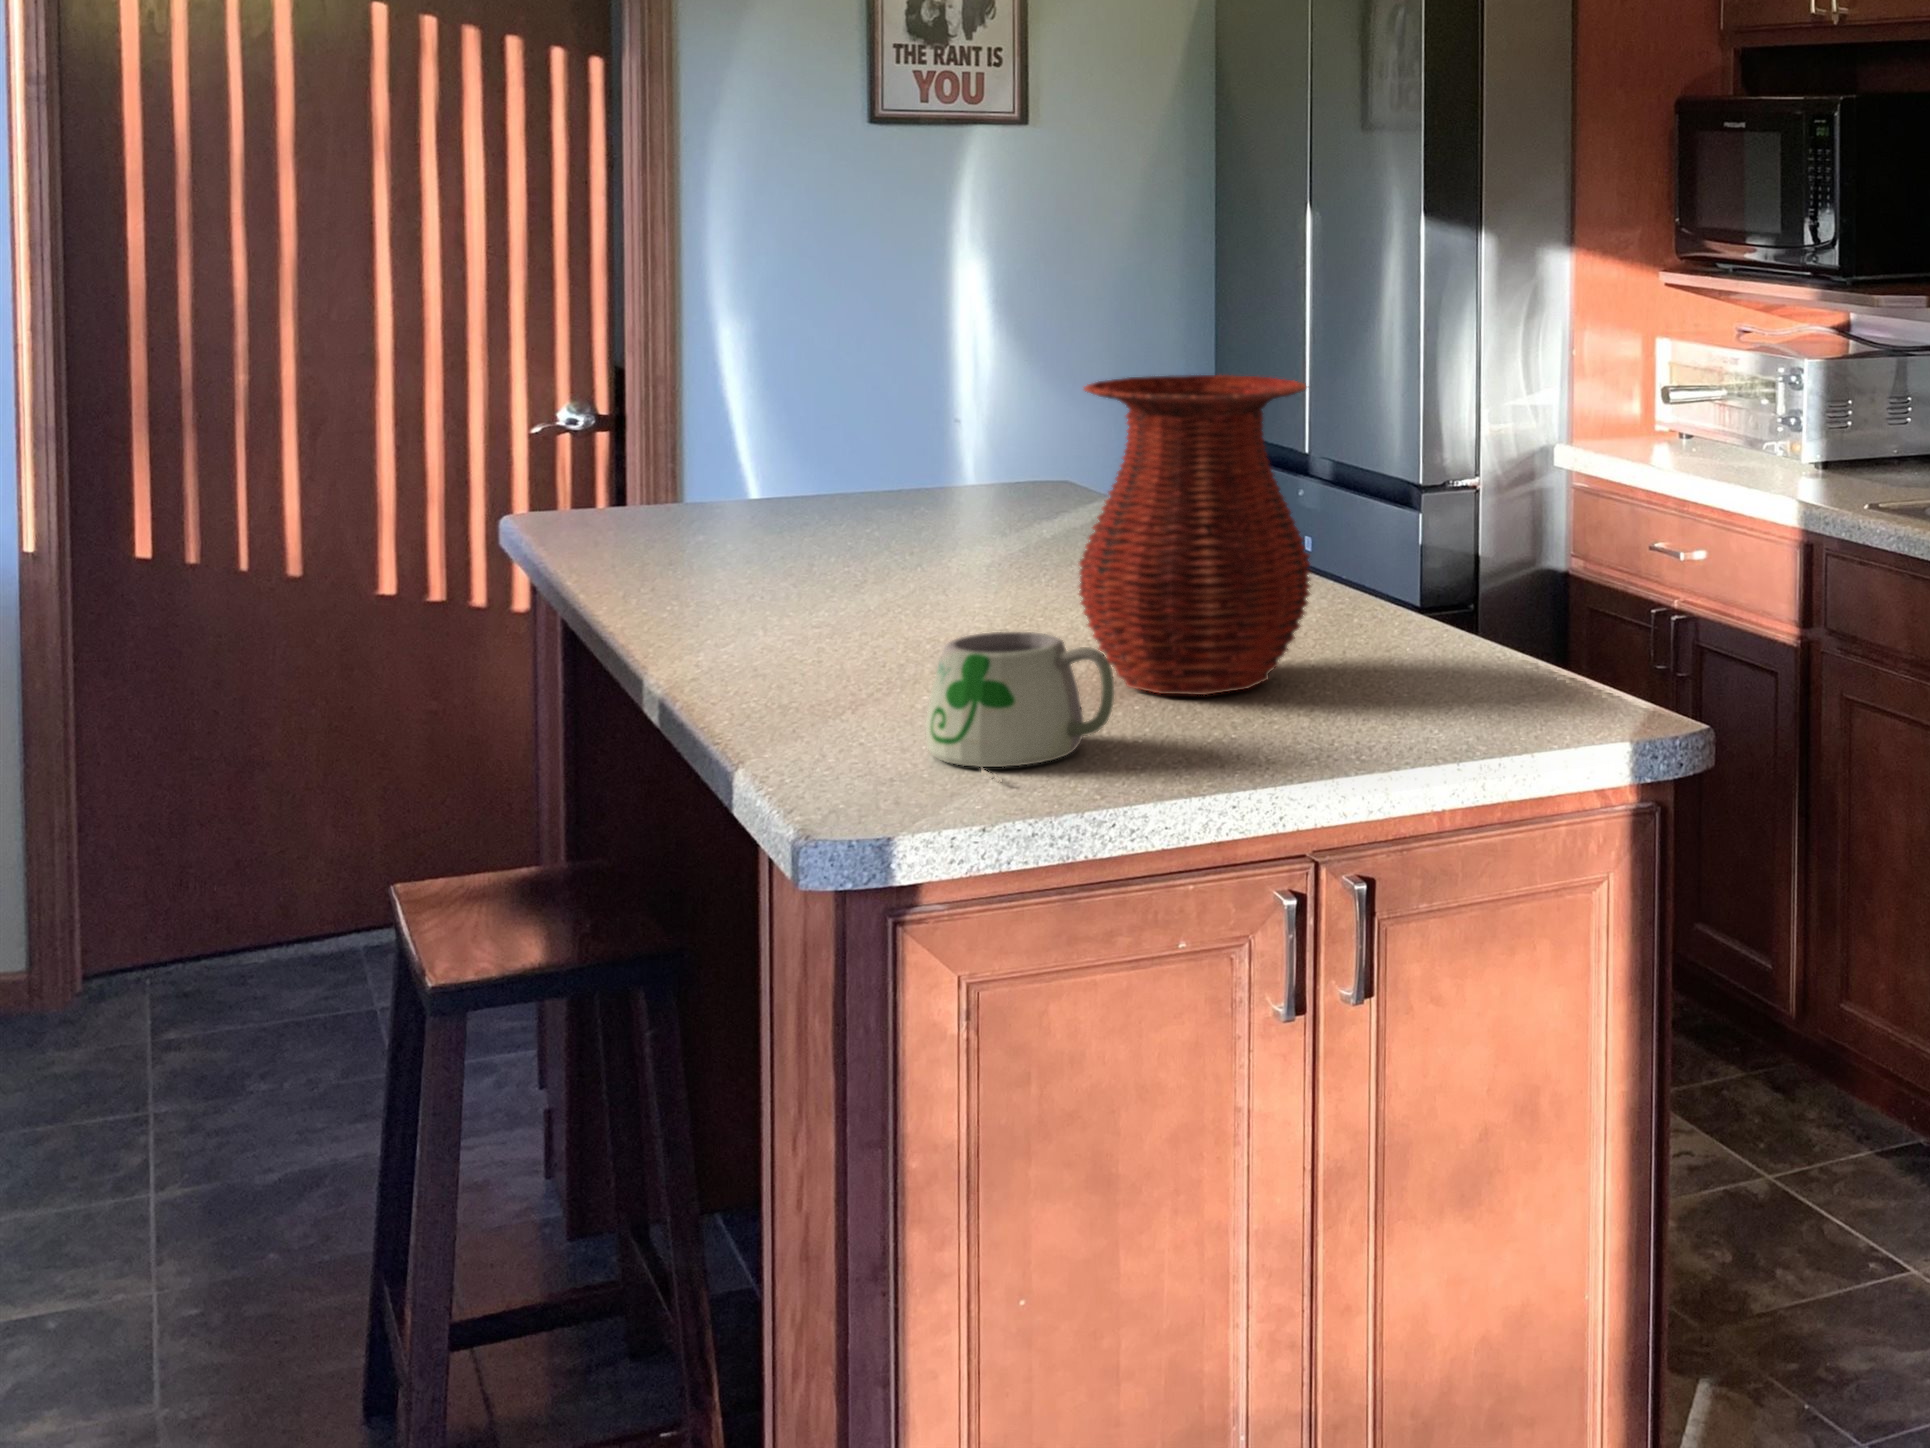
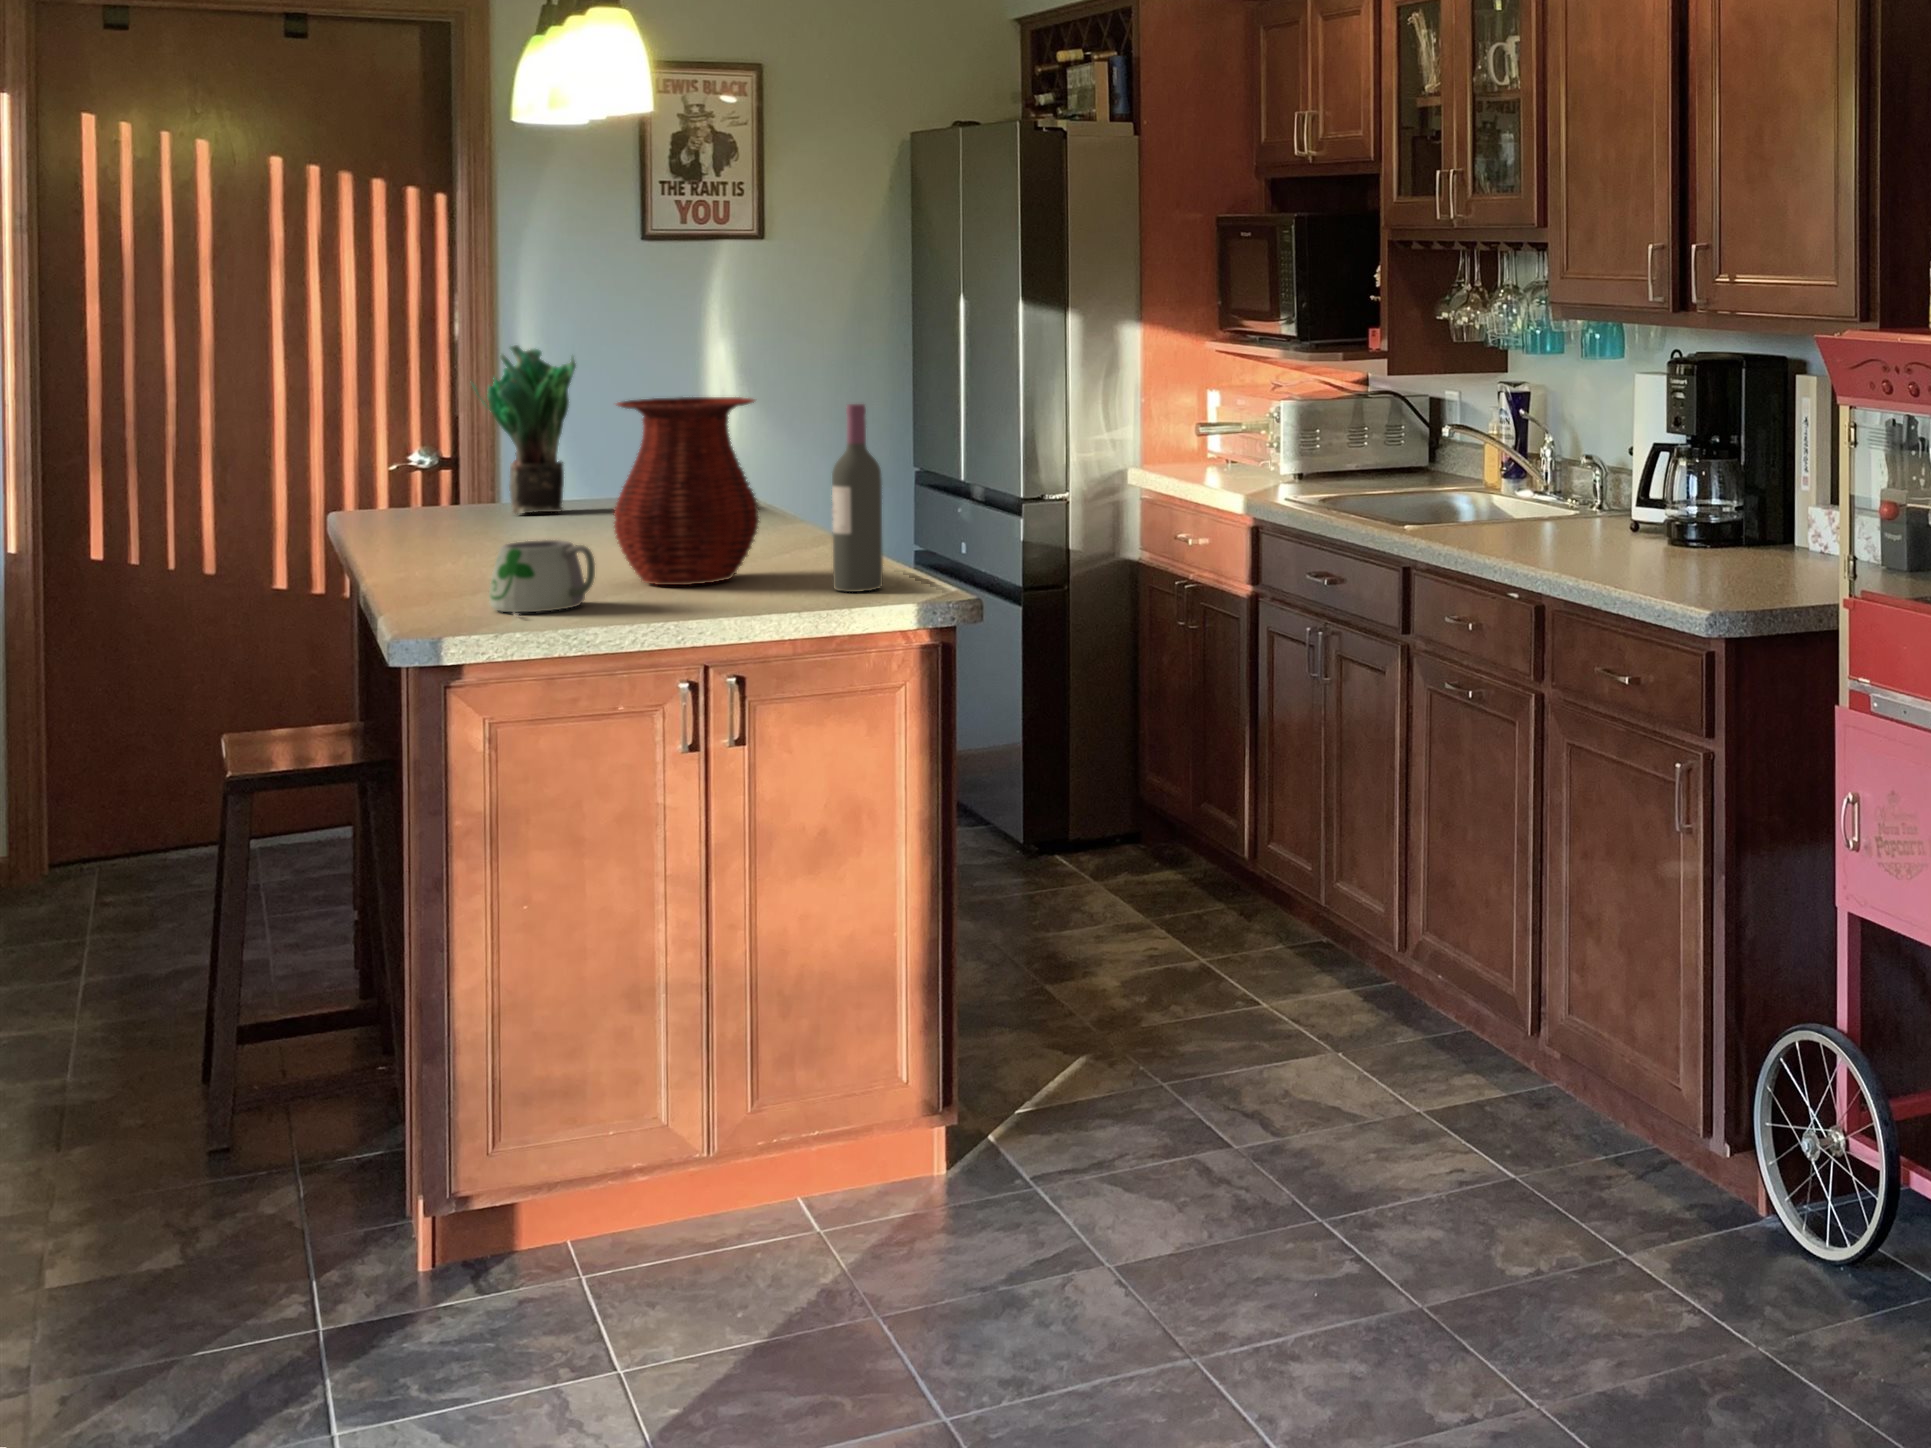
potted plant: none [720,274,875,525] -> present [472,345,576,514]
wine bottle: none [1464,396,1546,715] -> present [832,404,883,592]

